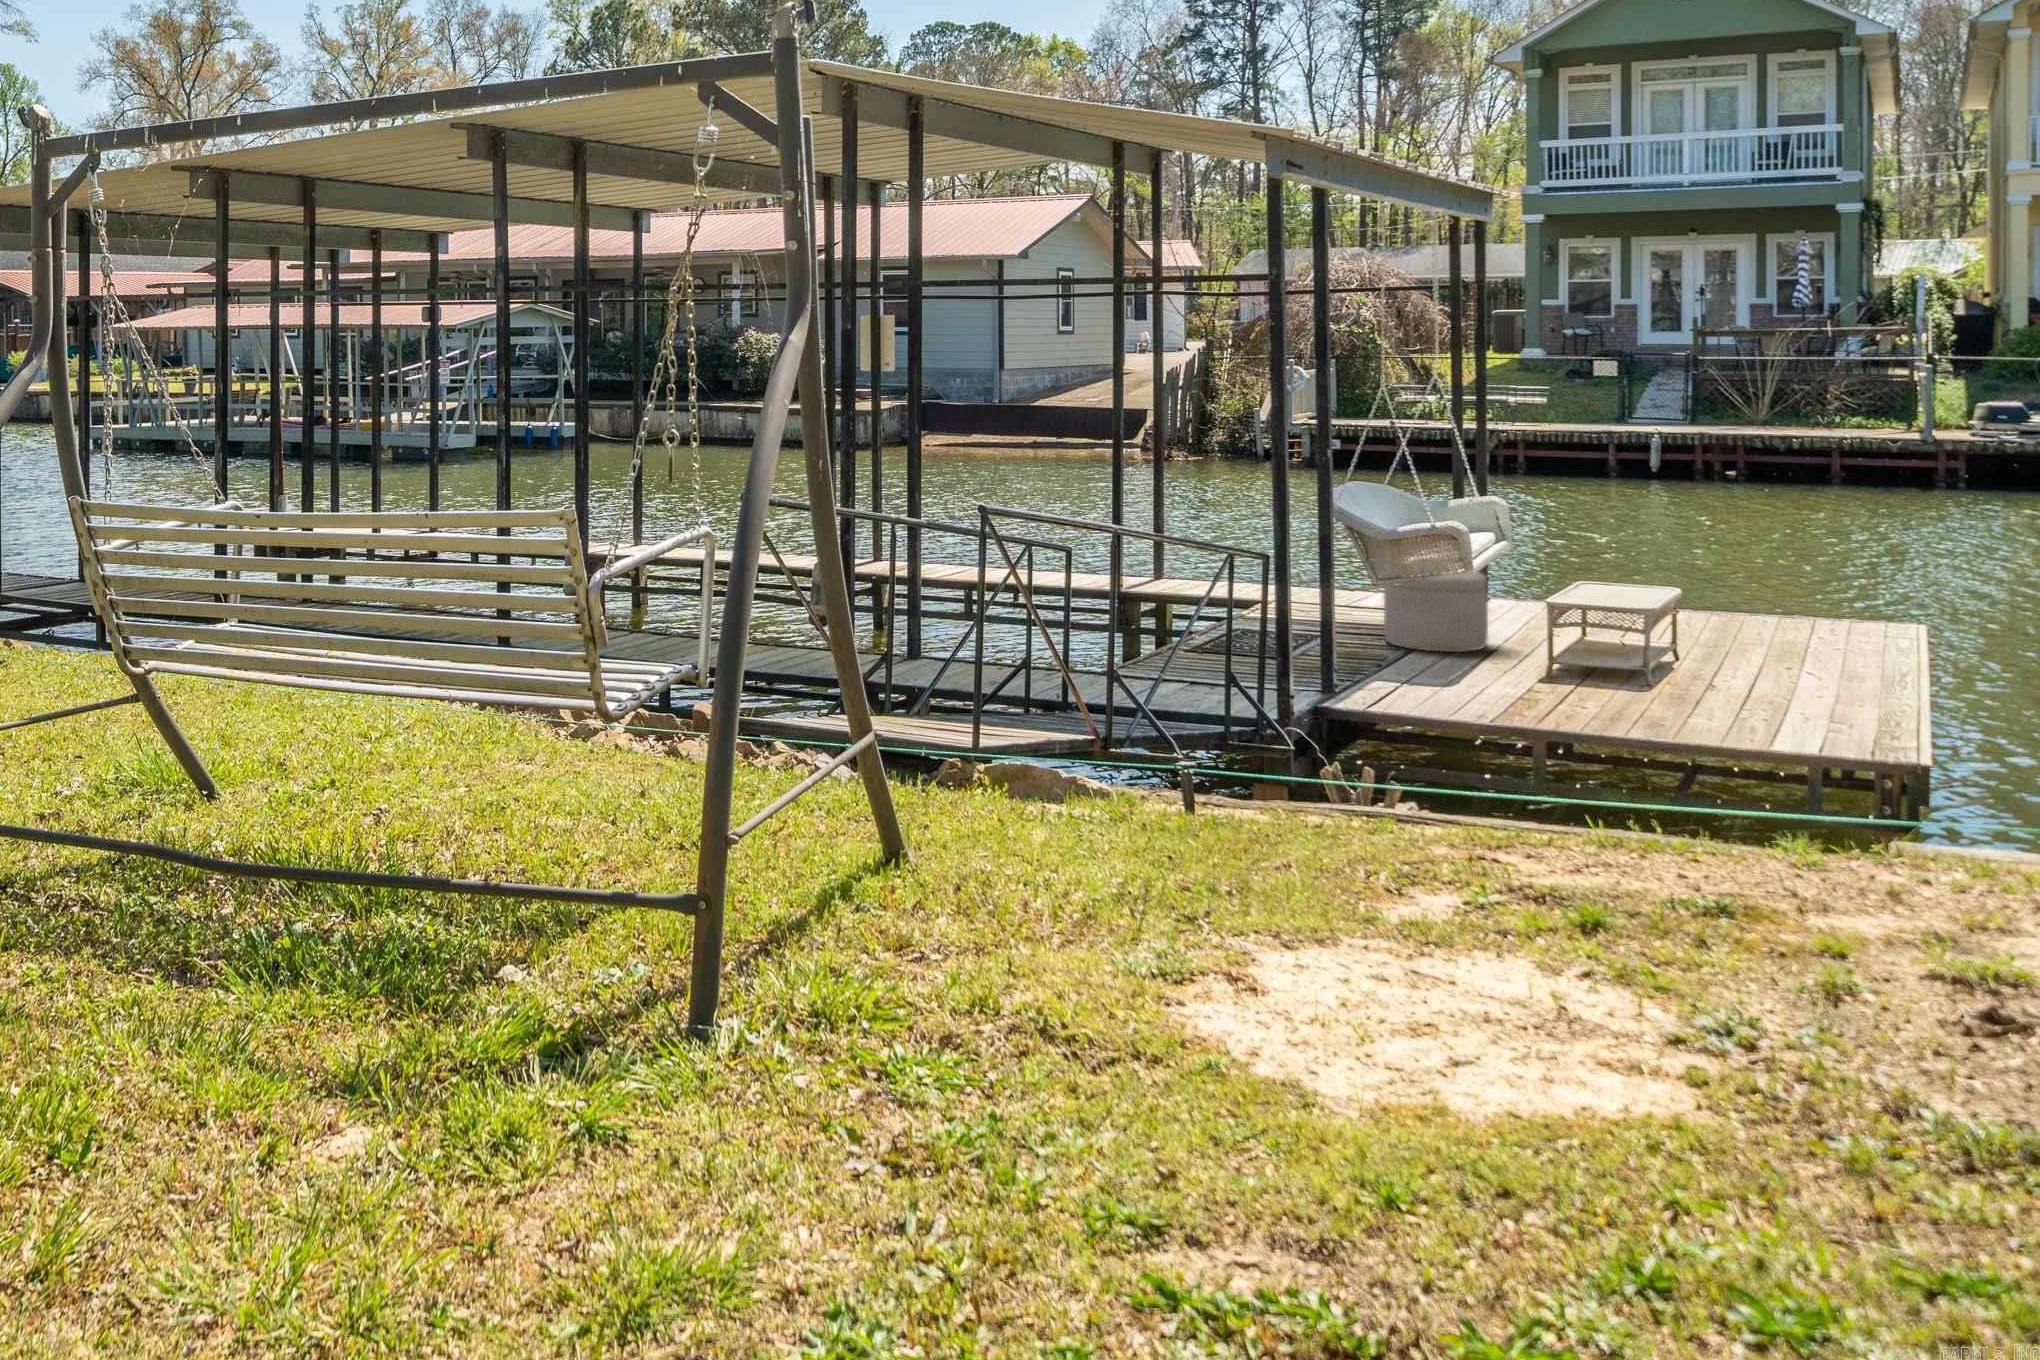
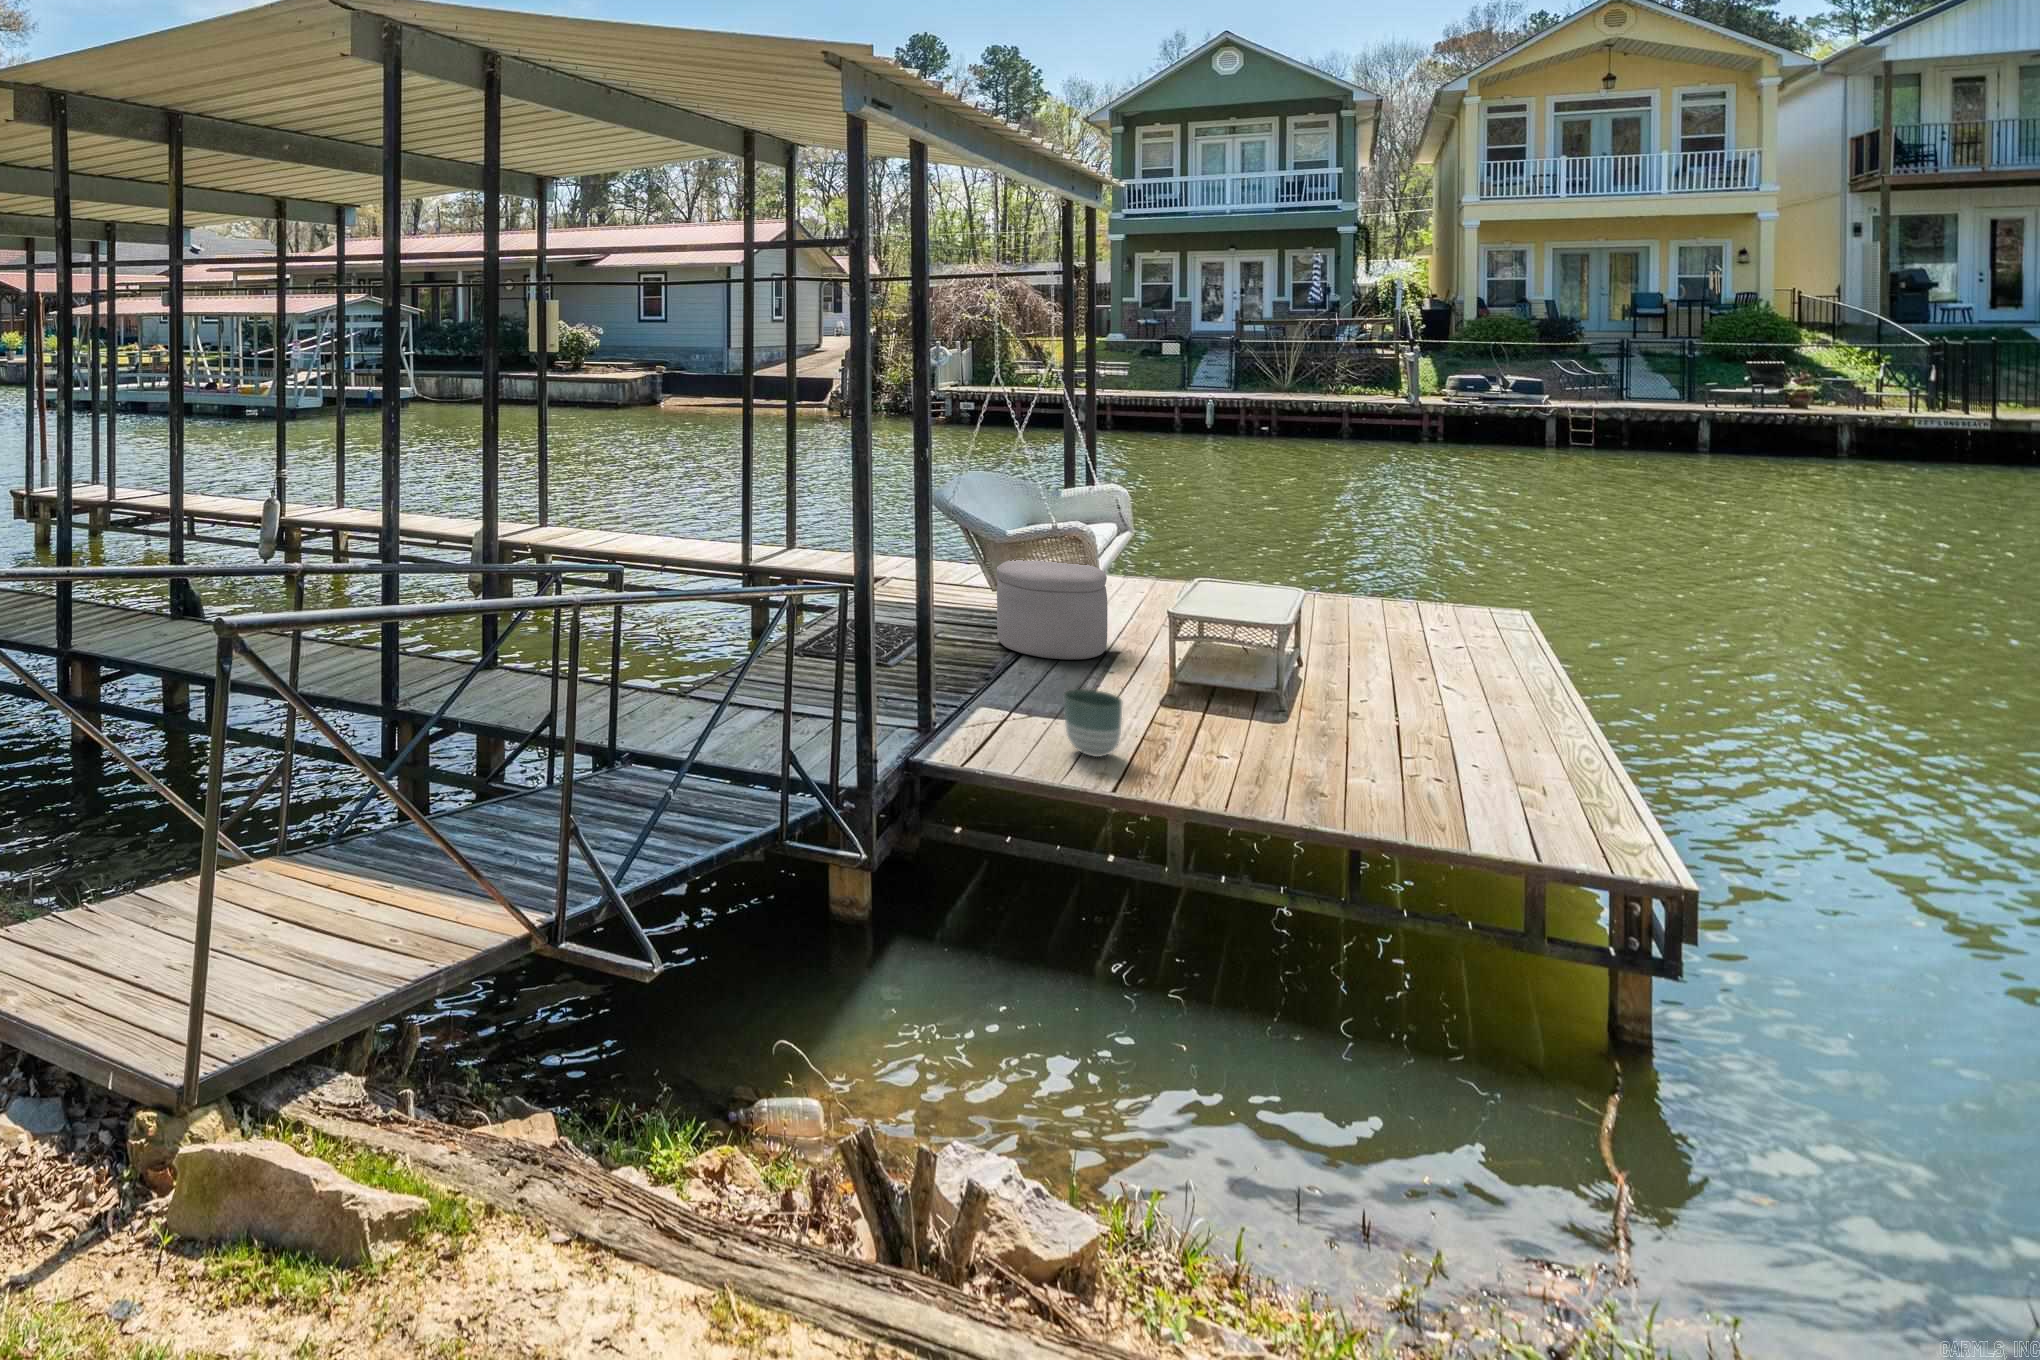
planter: none [1444,651,1493,702] -> present [1063,689,1123,757]

